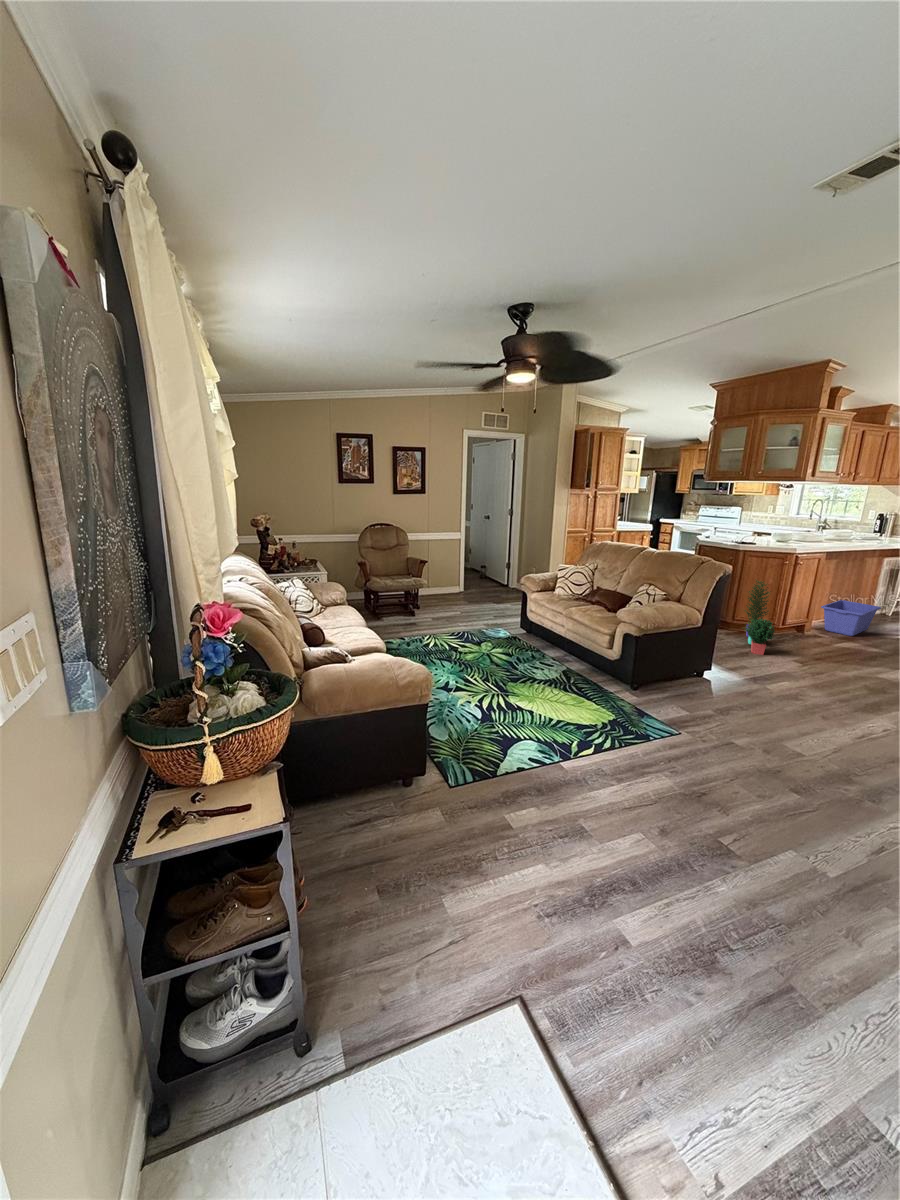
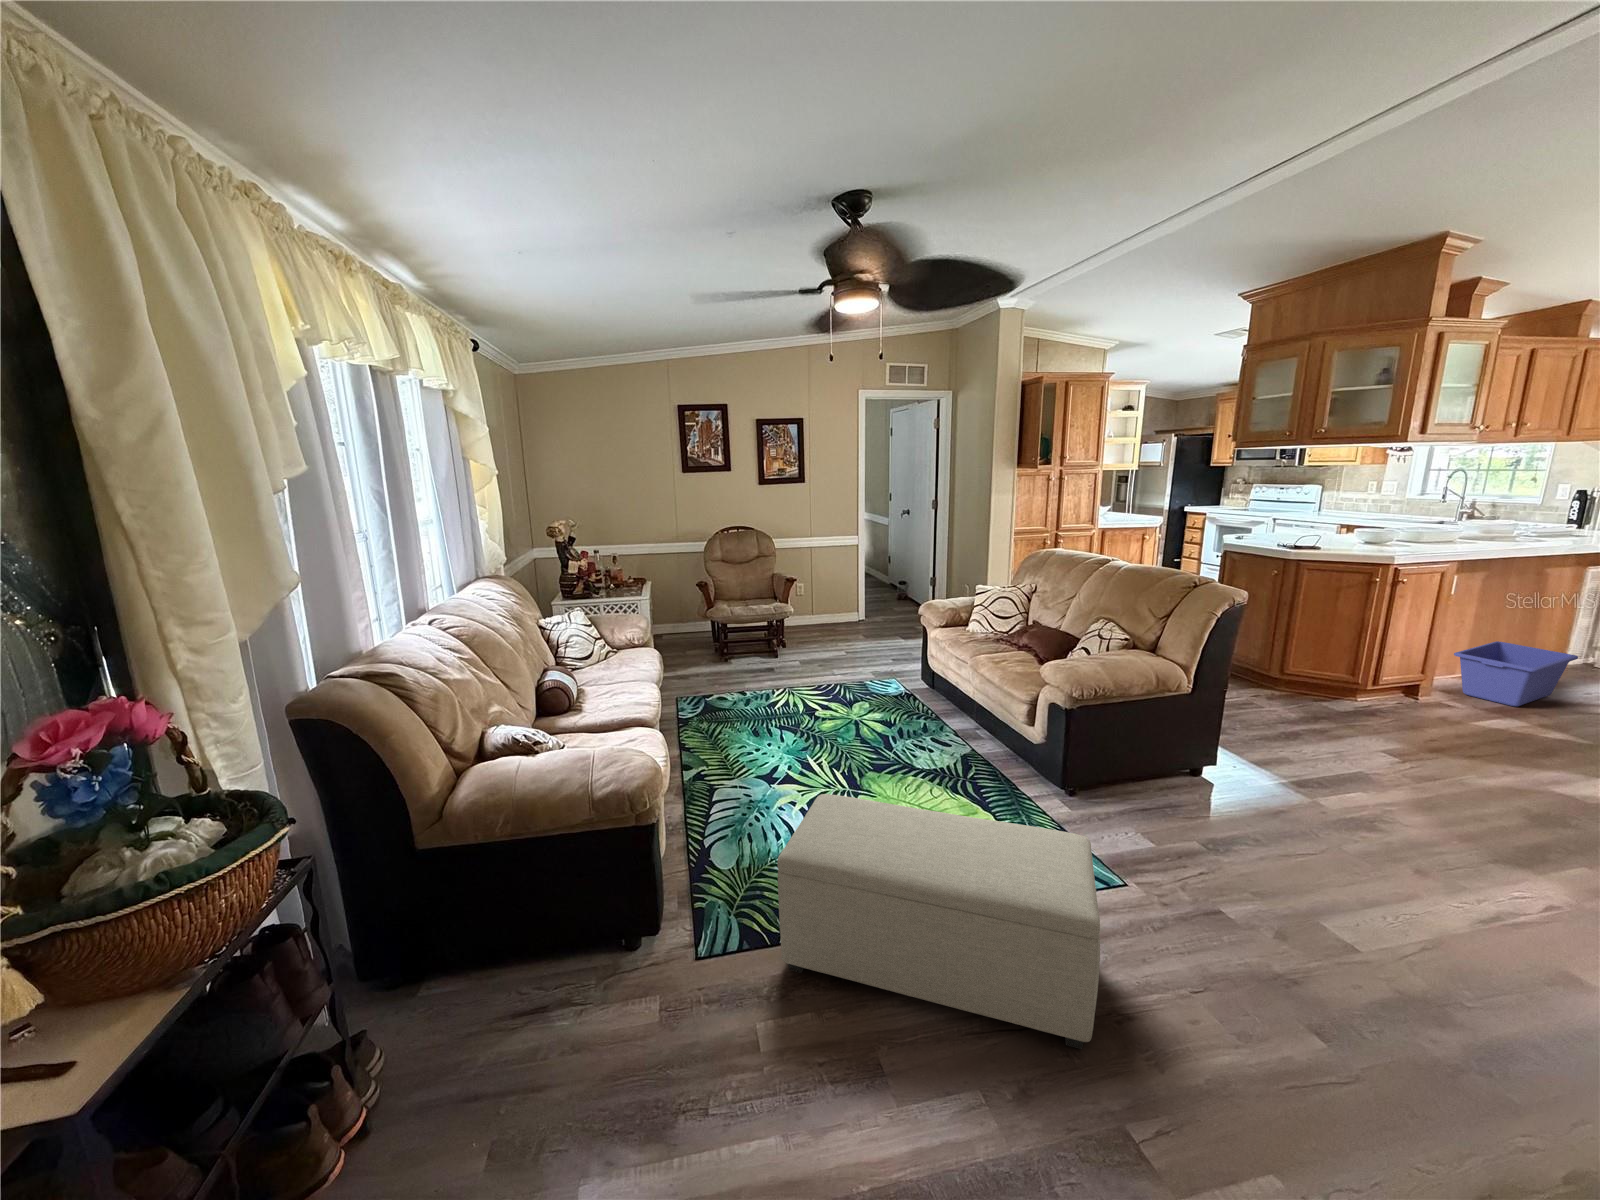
potted plant: present [744,580,775,655] -> none [1294,607,1352,738]
ottoman: none [506,685,702,811] -> present [777,794,1100,1049]

